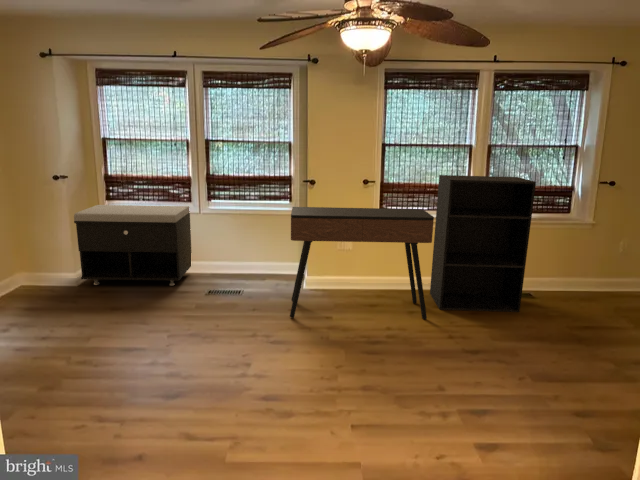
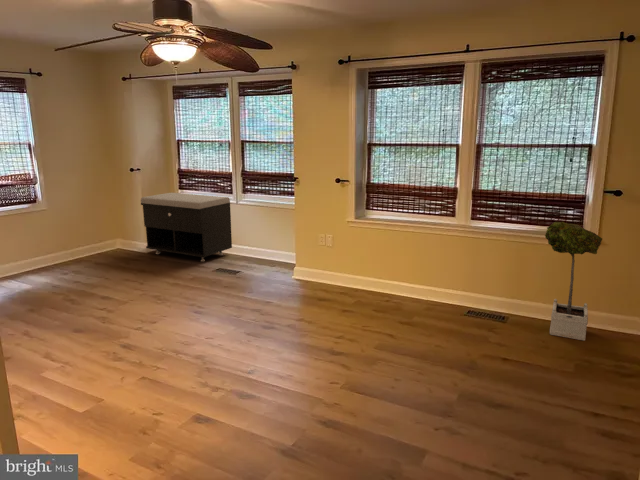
bookshelf: present [430,175,536,312] -> none [380,176,486,332]
console table: present [290,207,434,320] -> none [238,200,372,320]
potted tree: none [557,208,607,302] -> present [545,222,602,341]

